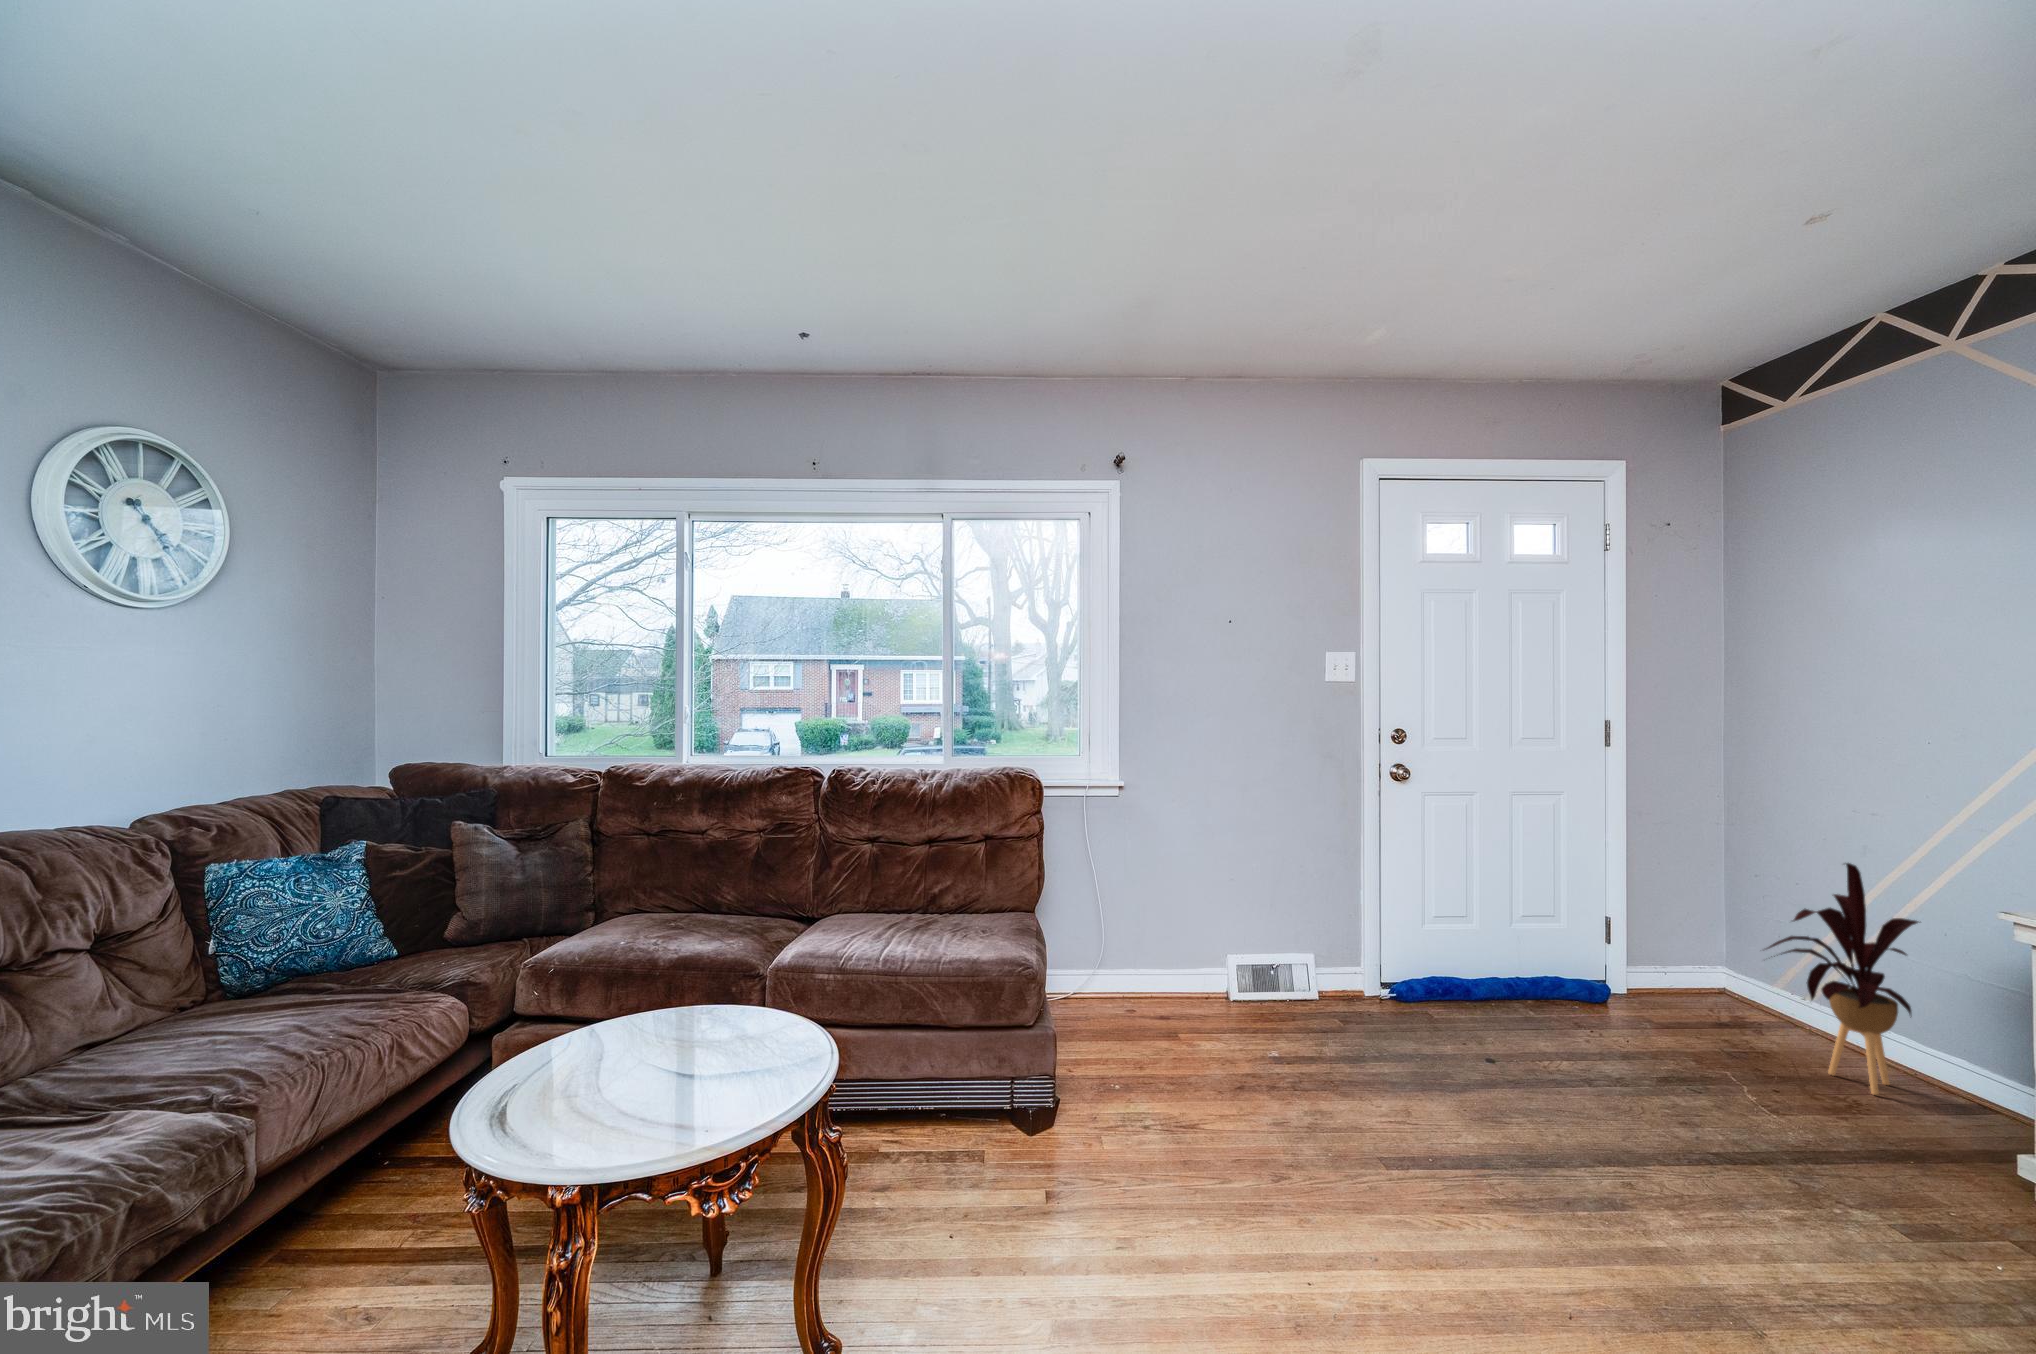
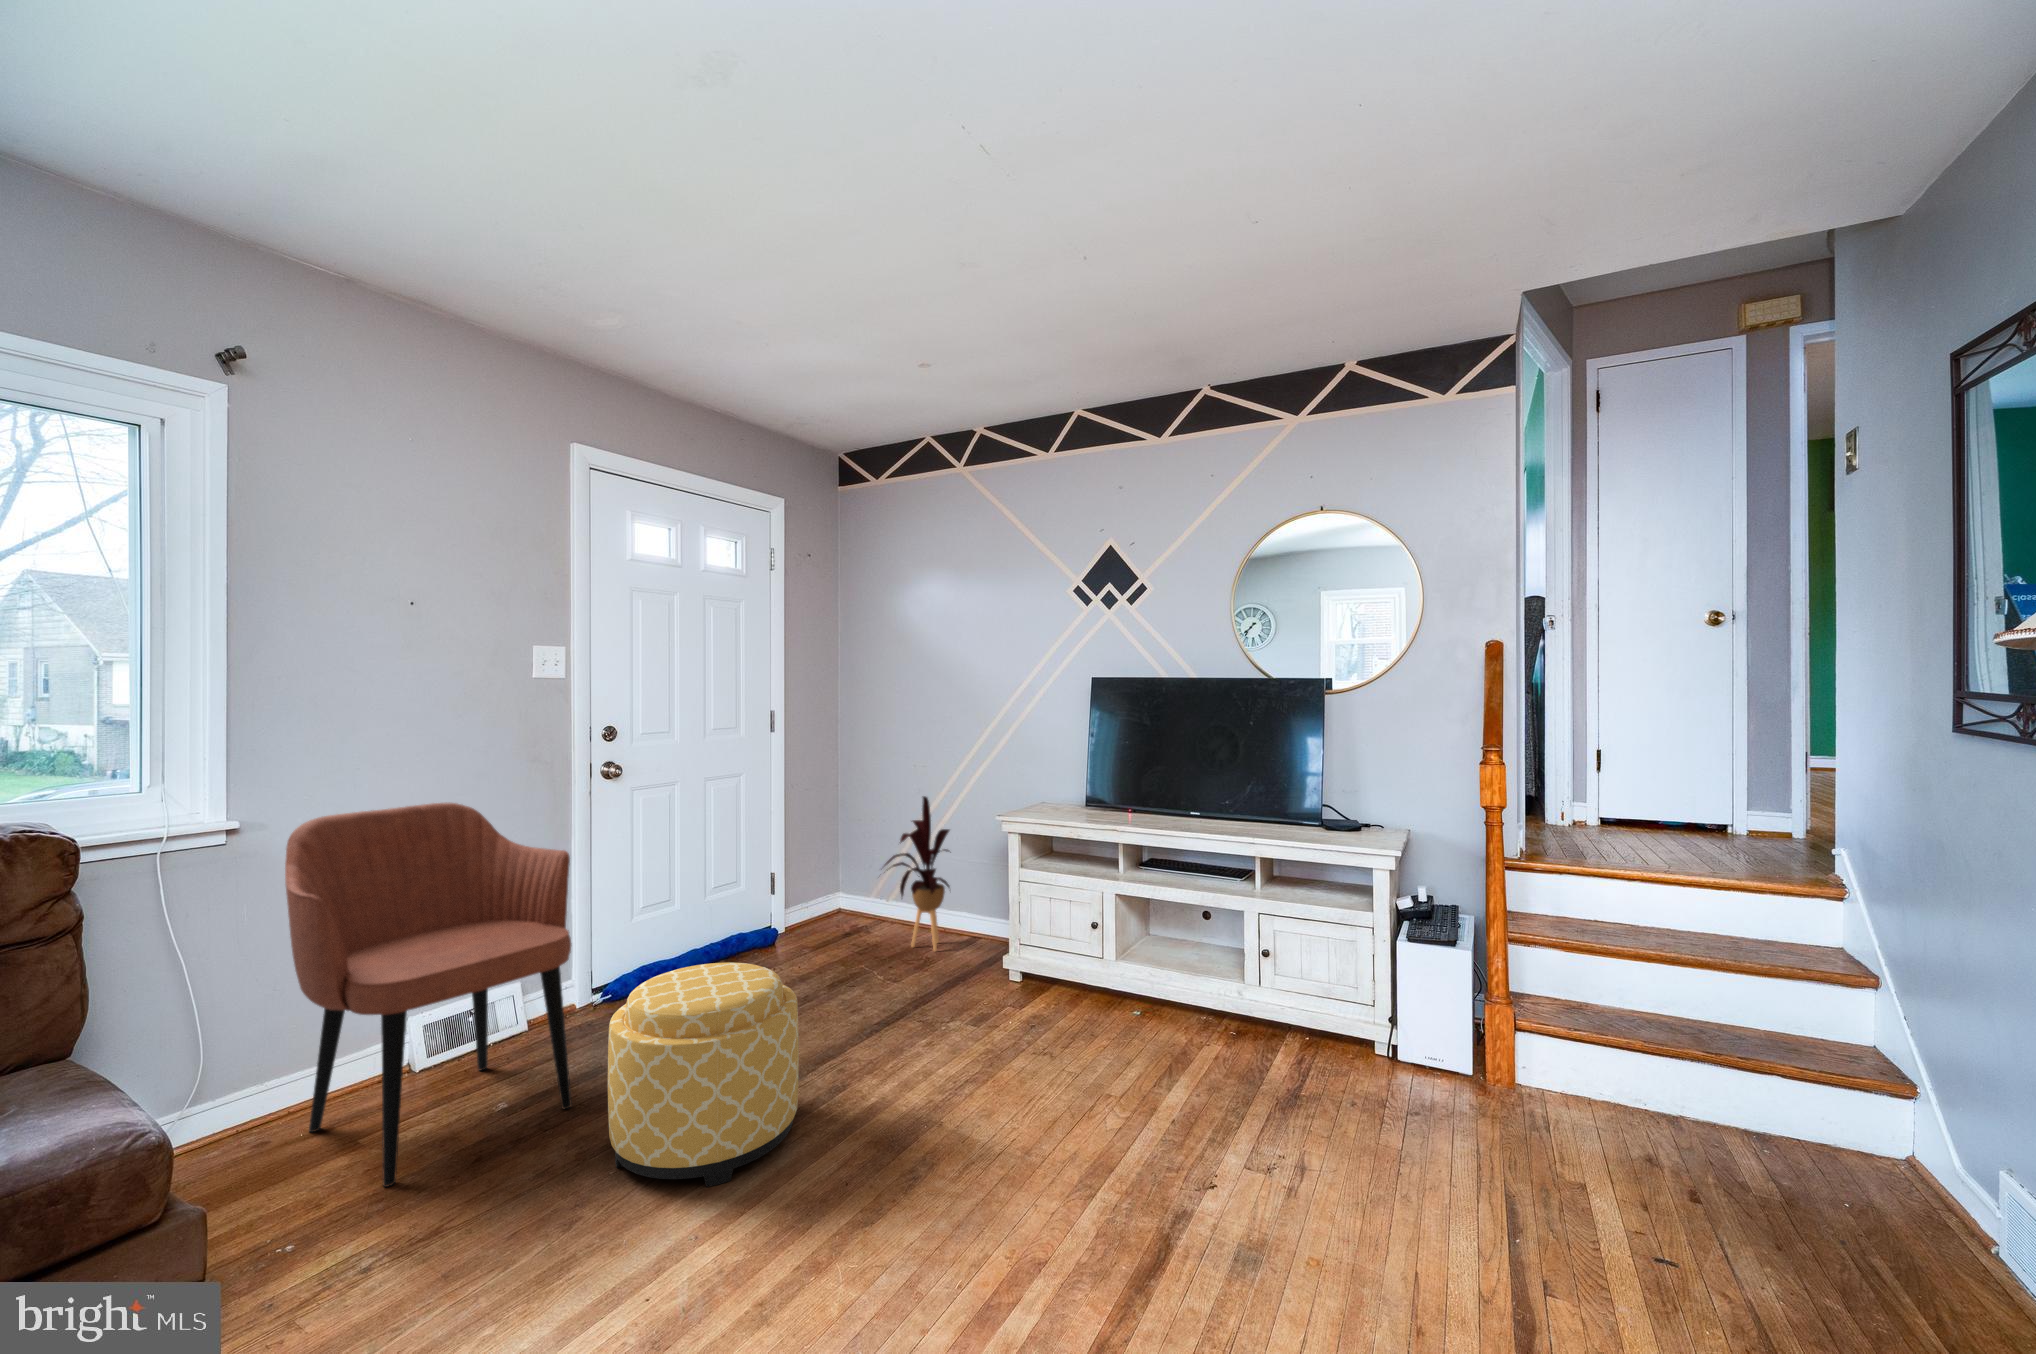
armchair: none [1138,787,1331,1079] -> present [285,803,572,1187]
ottoman: none [1327,984,1539,1230] -> present [608,963,799,1187]

